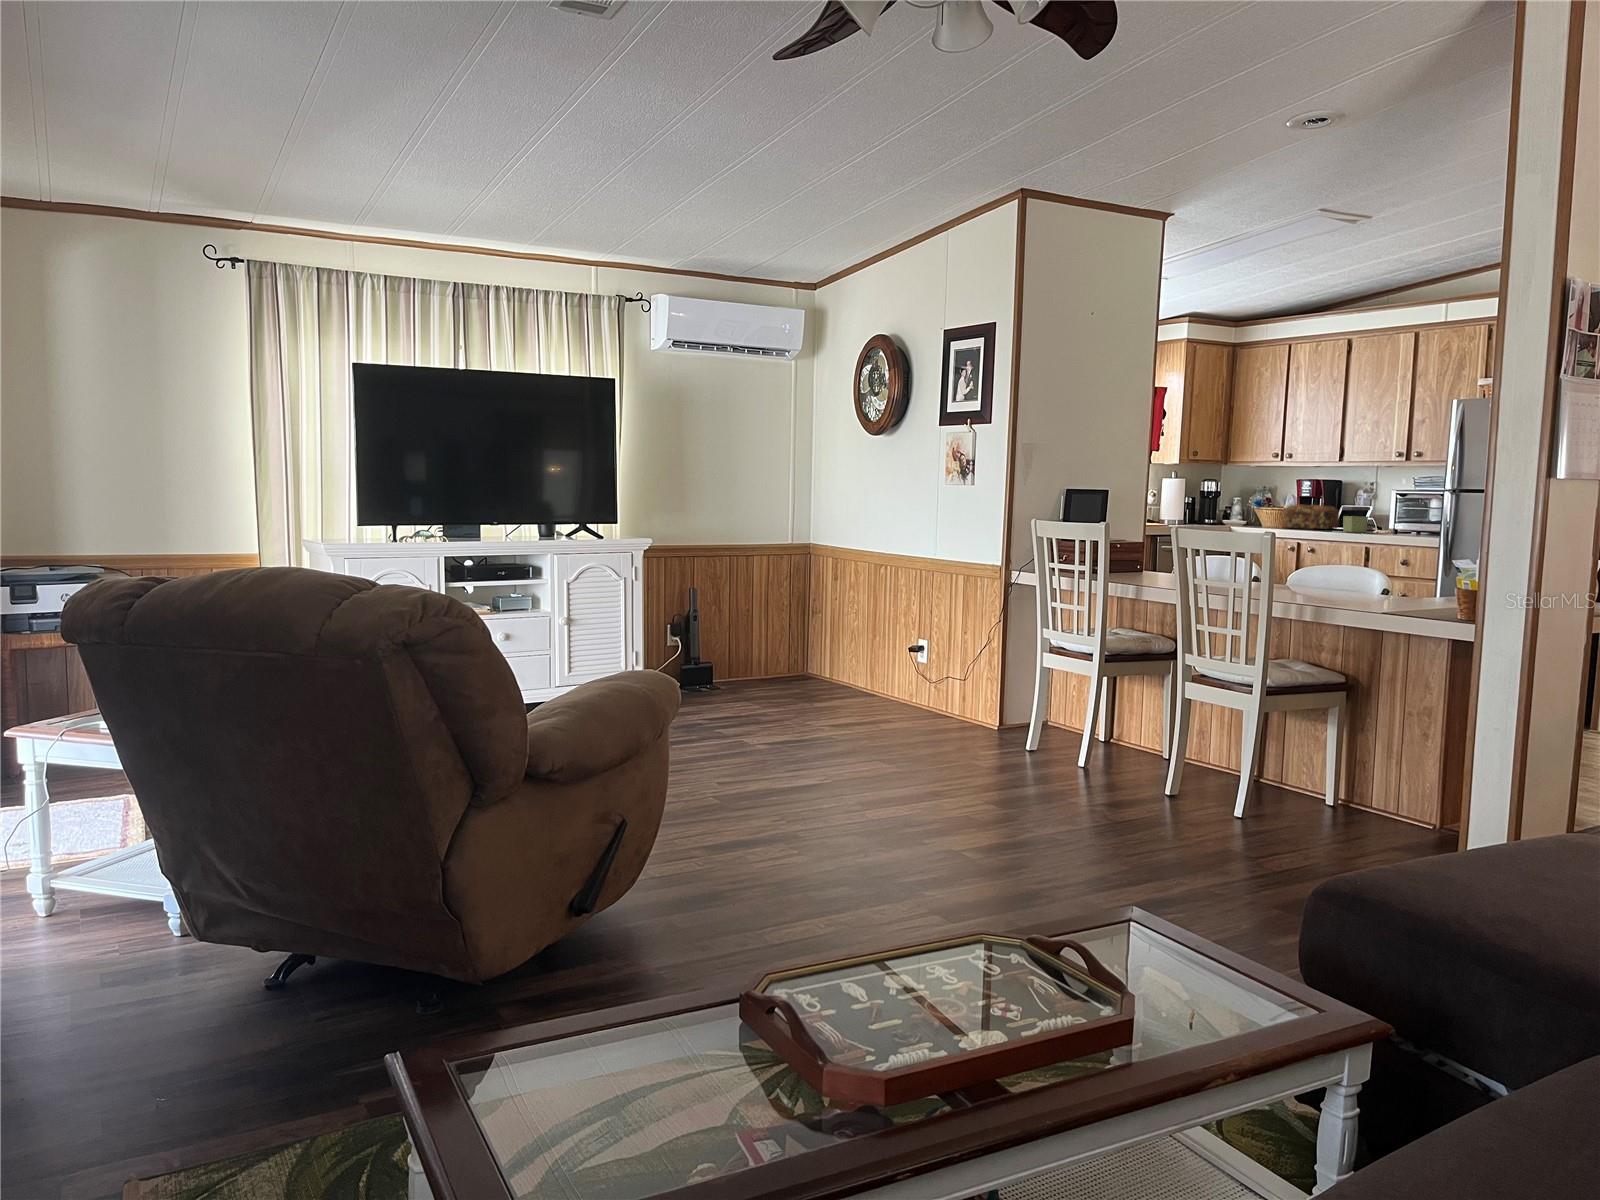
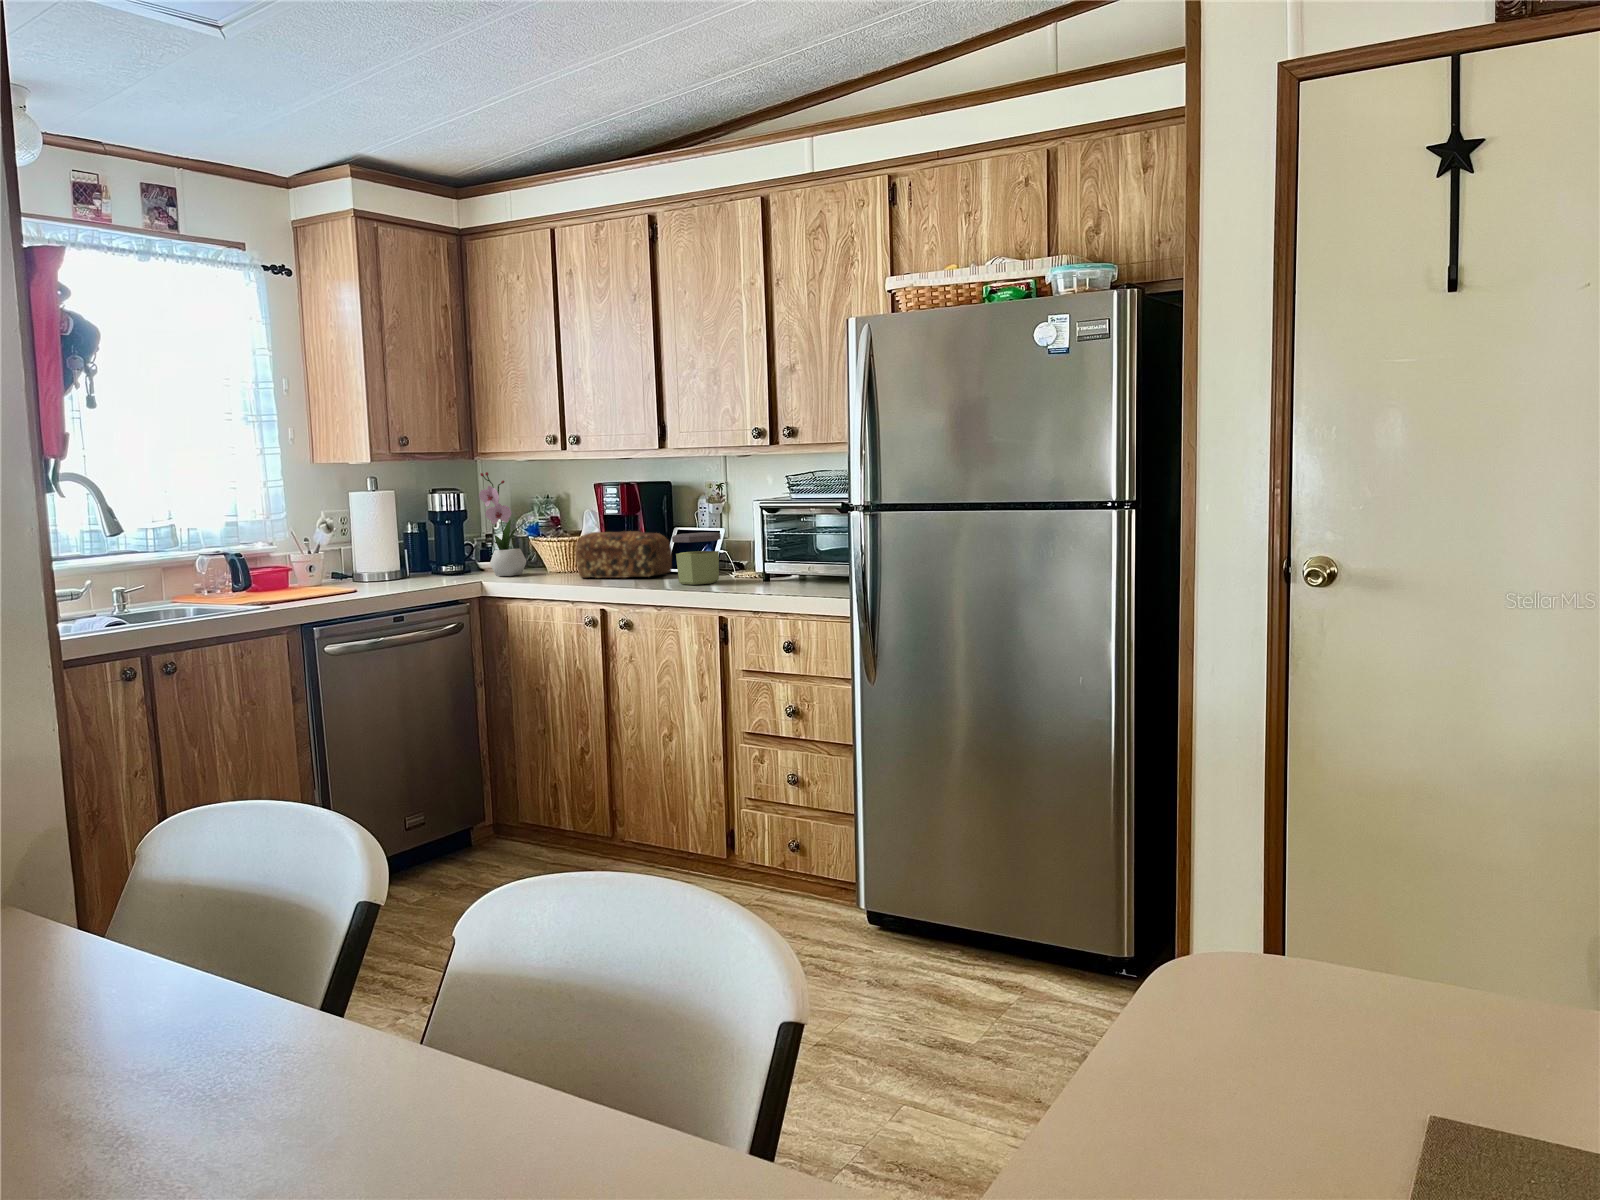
flower arrangement: none [1233,471,1257,525] -> present [479,472,527,576]

